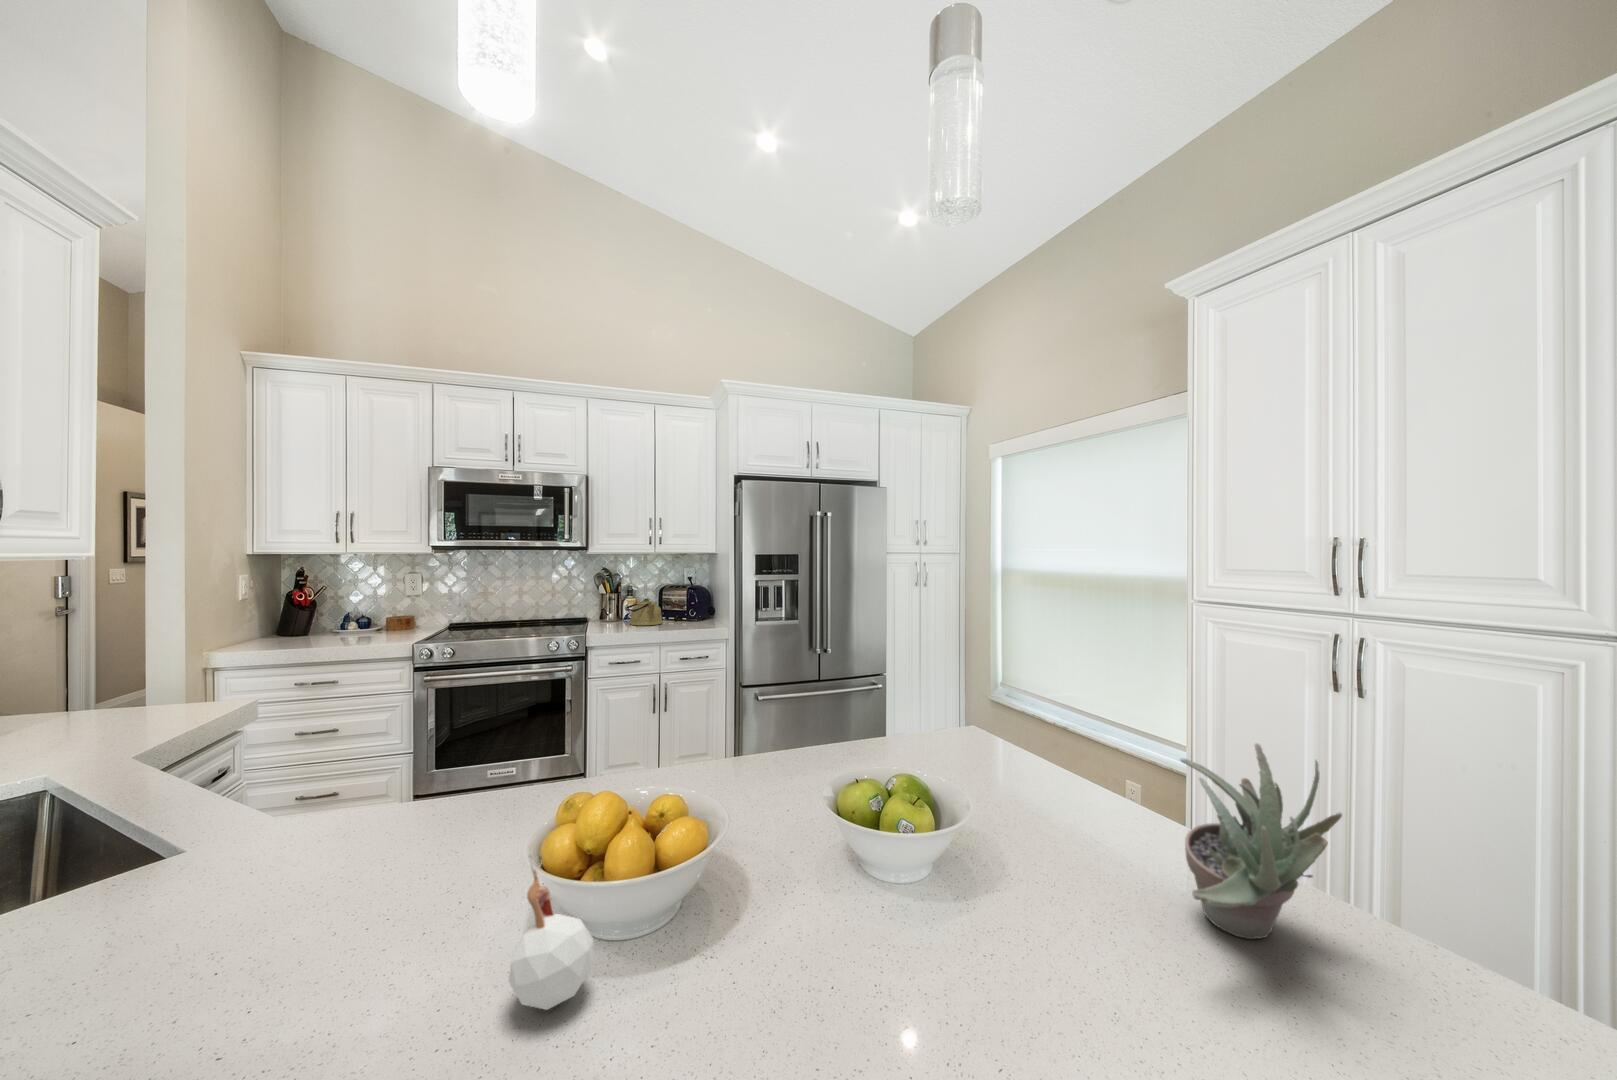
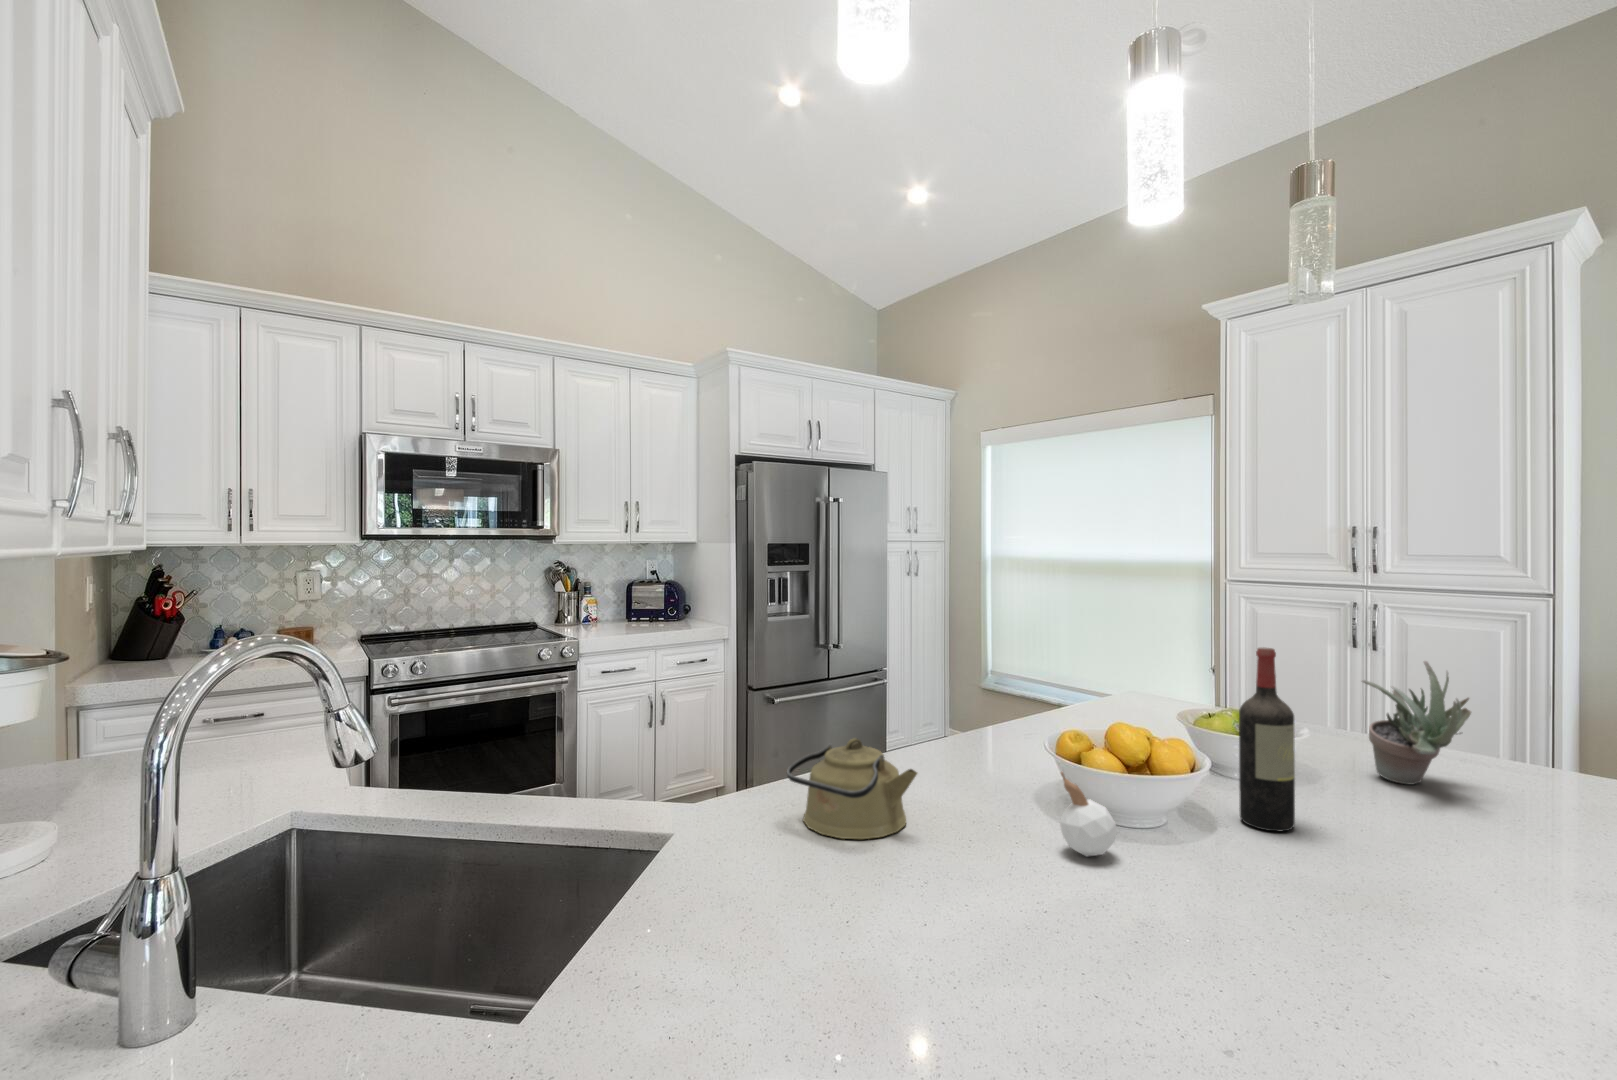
kettle: present [626,598,663,625] -> present [787,738,917,839]
wine bottle: none [859,708,934,1011] -> present [1239,647,1295,831]

